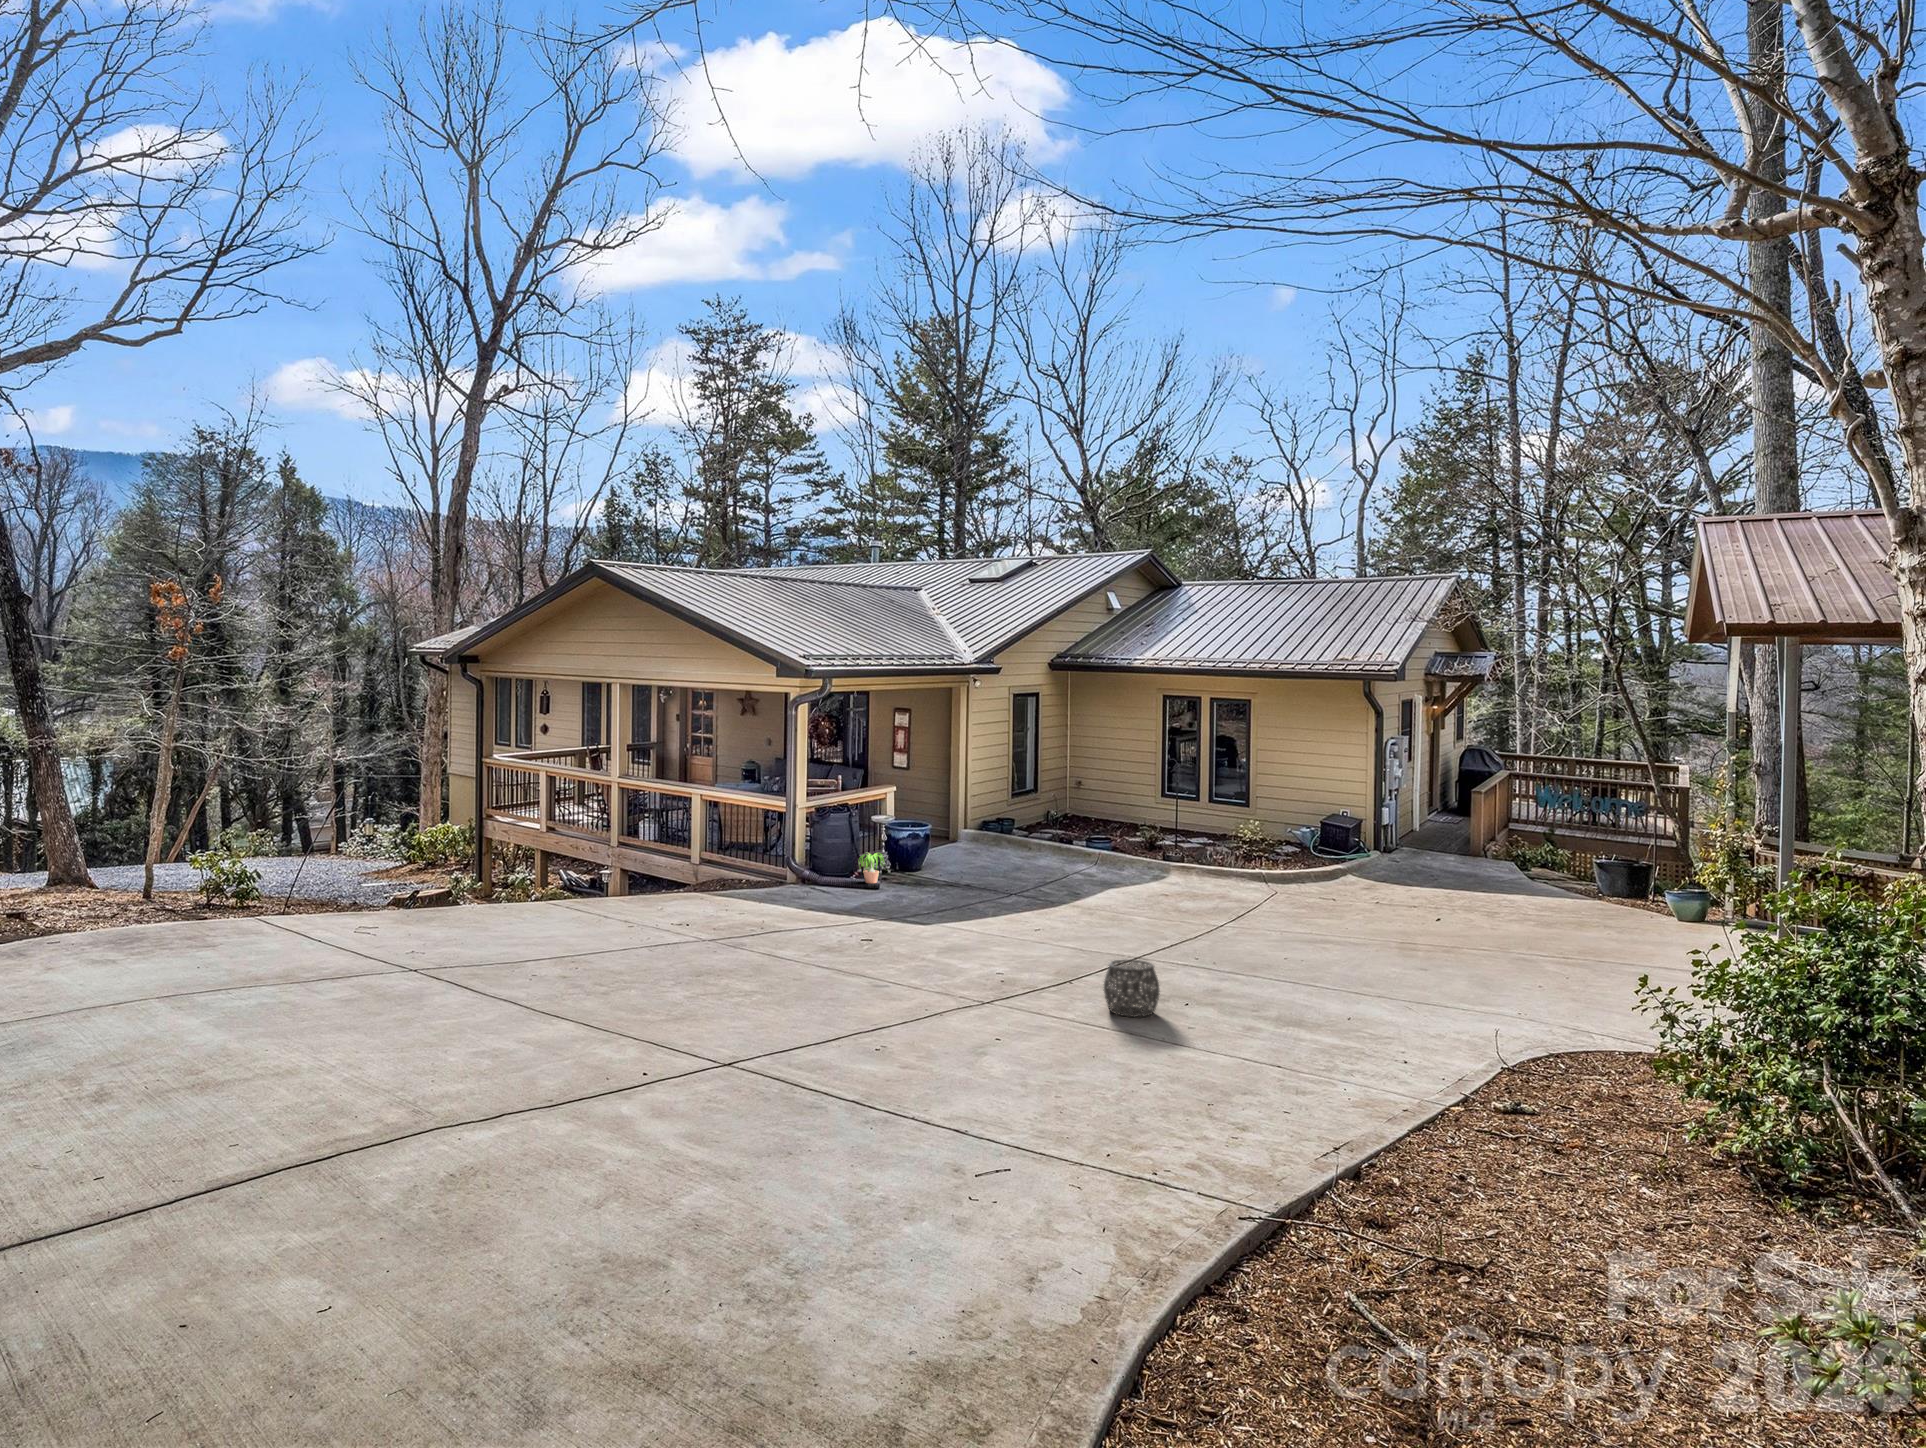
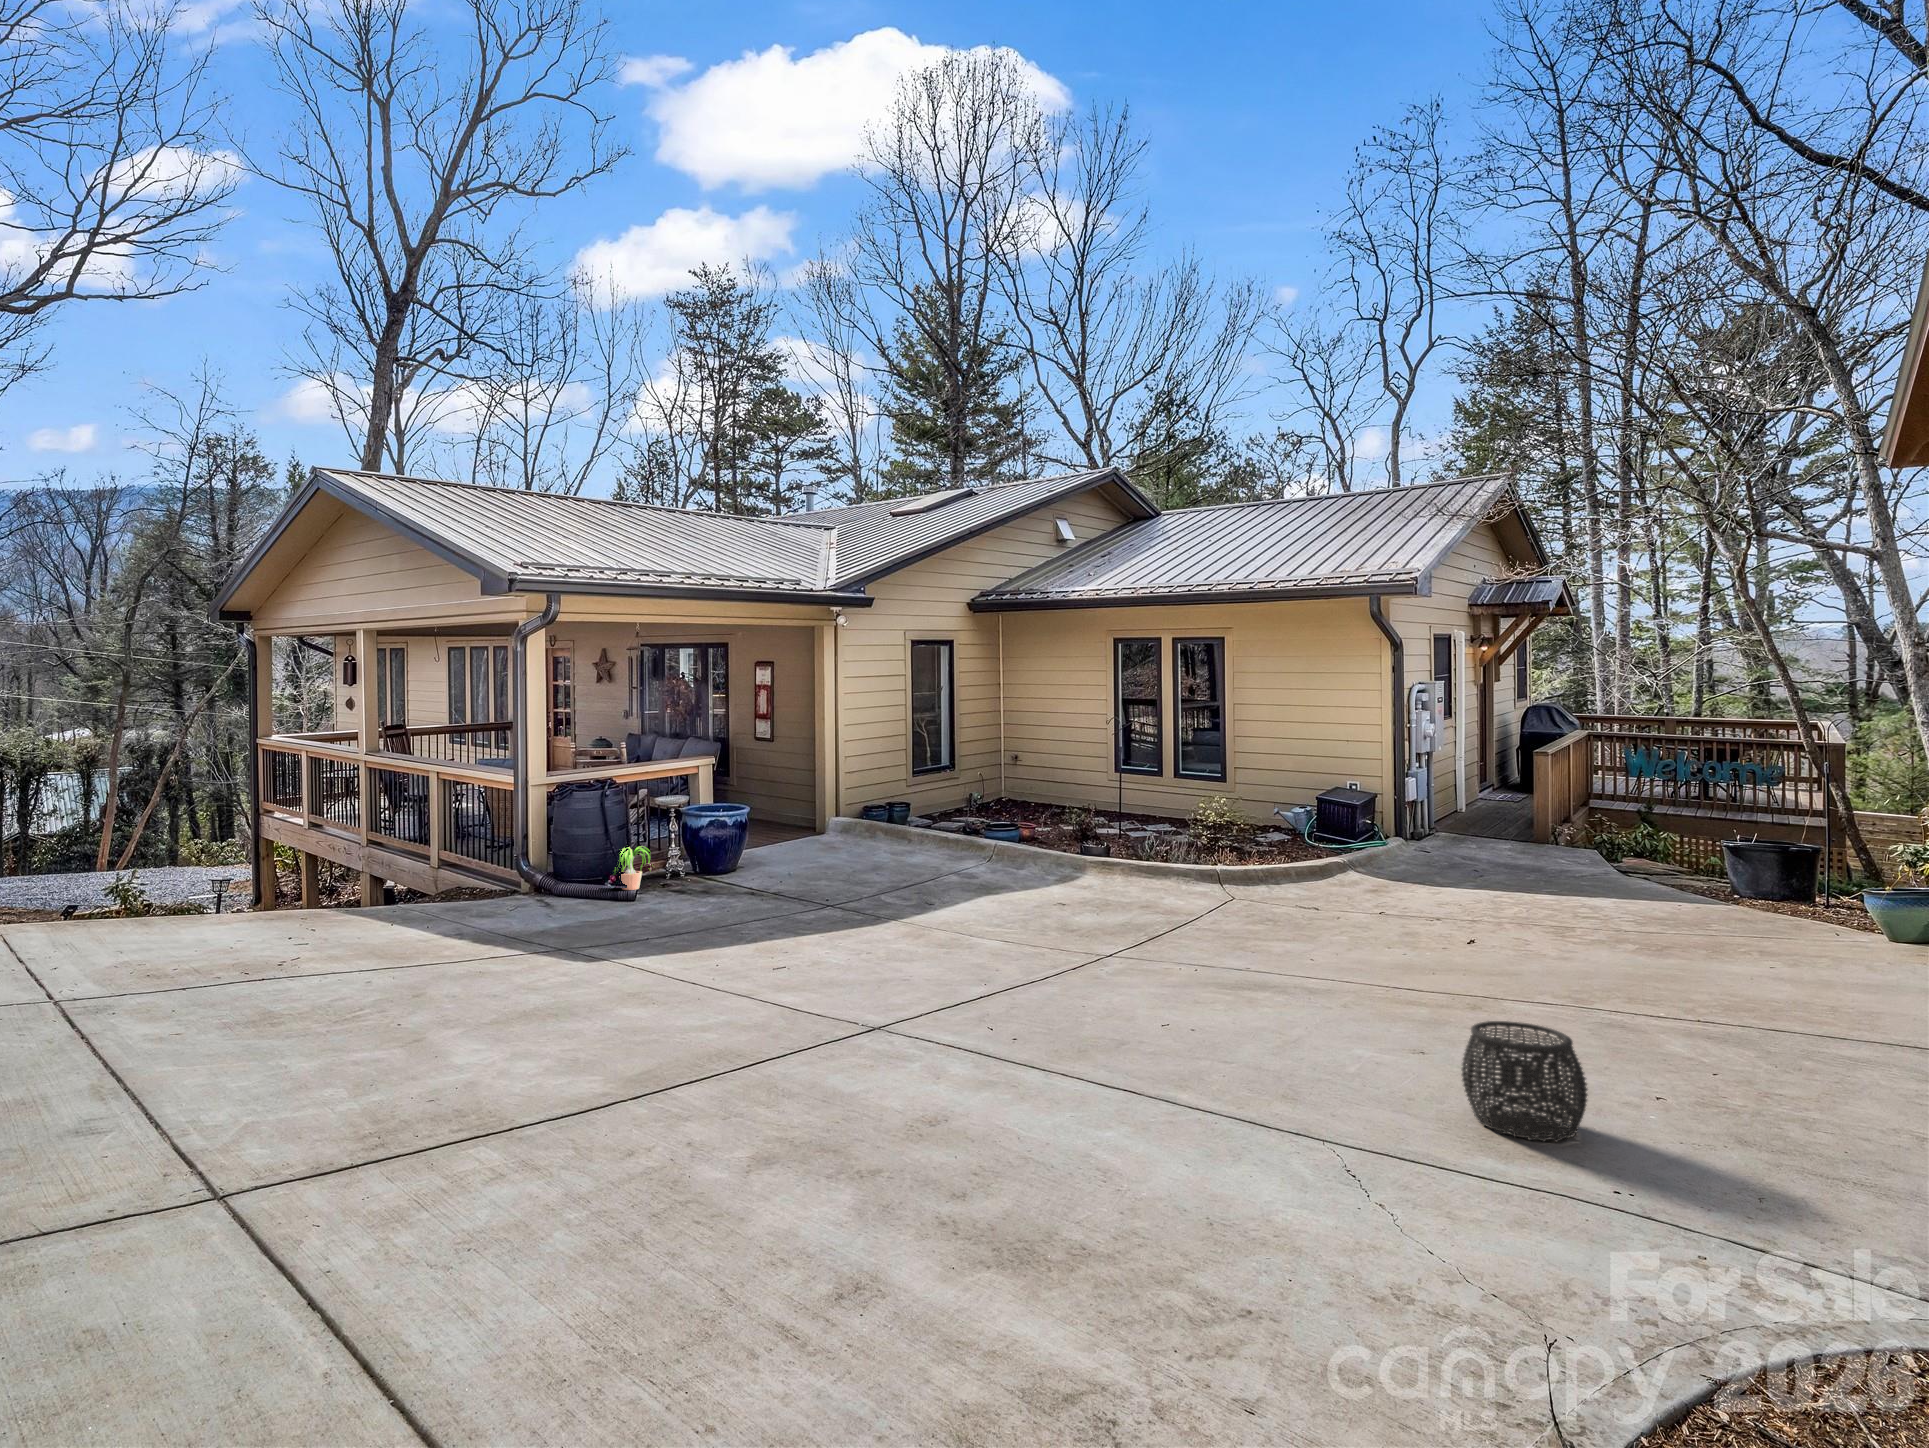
woven basket: present [1103,959,1160,1017] -> present [1461,1021,1588,1141]

